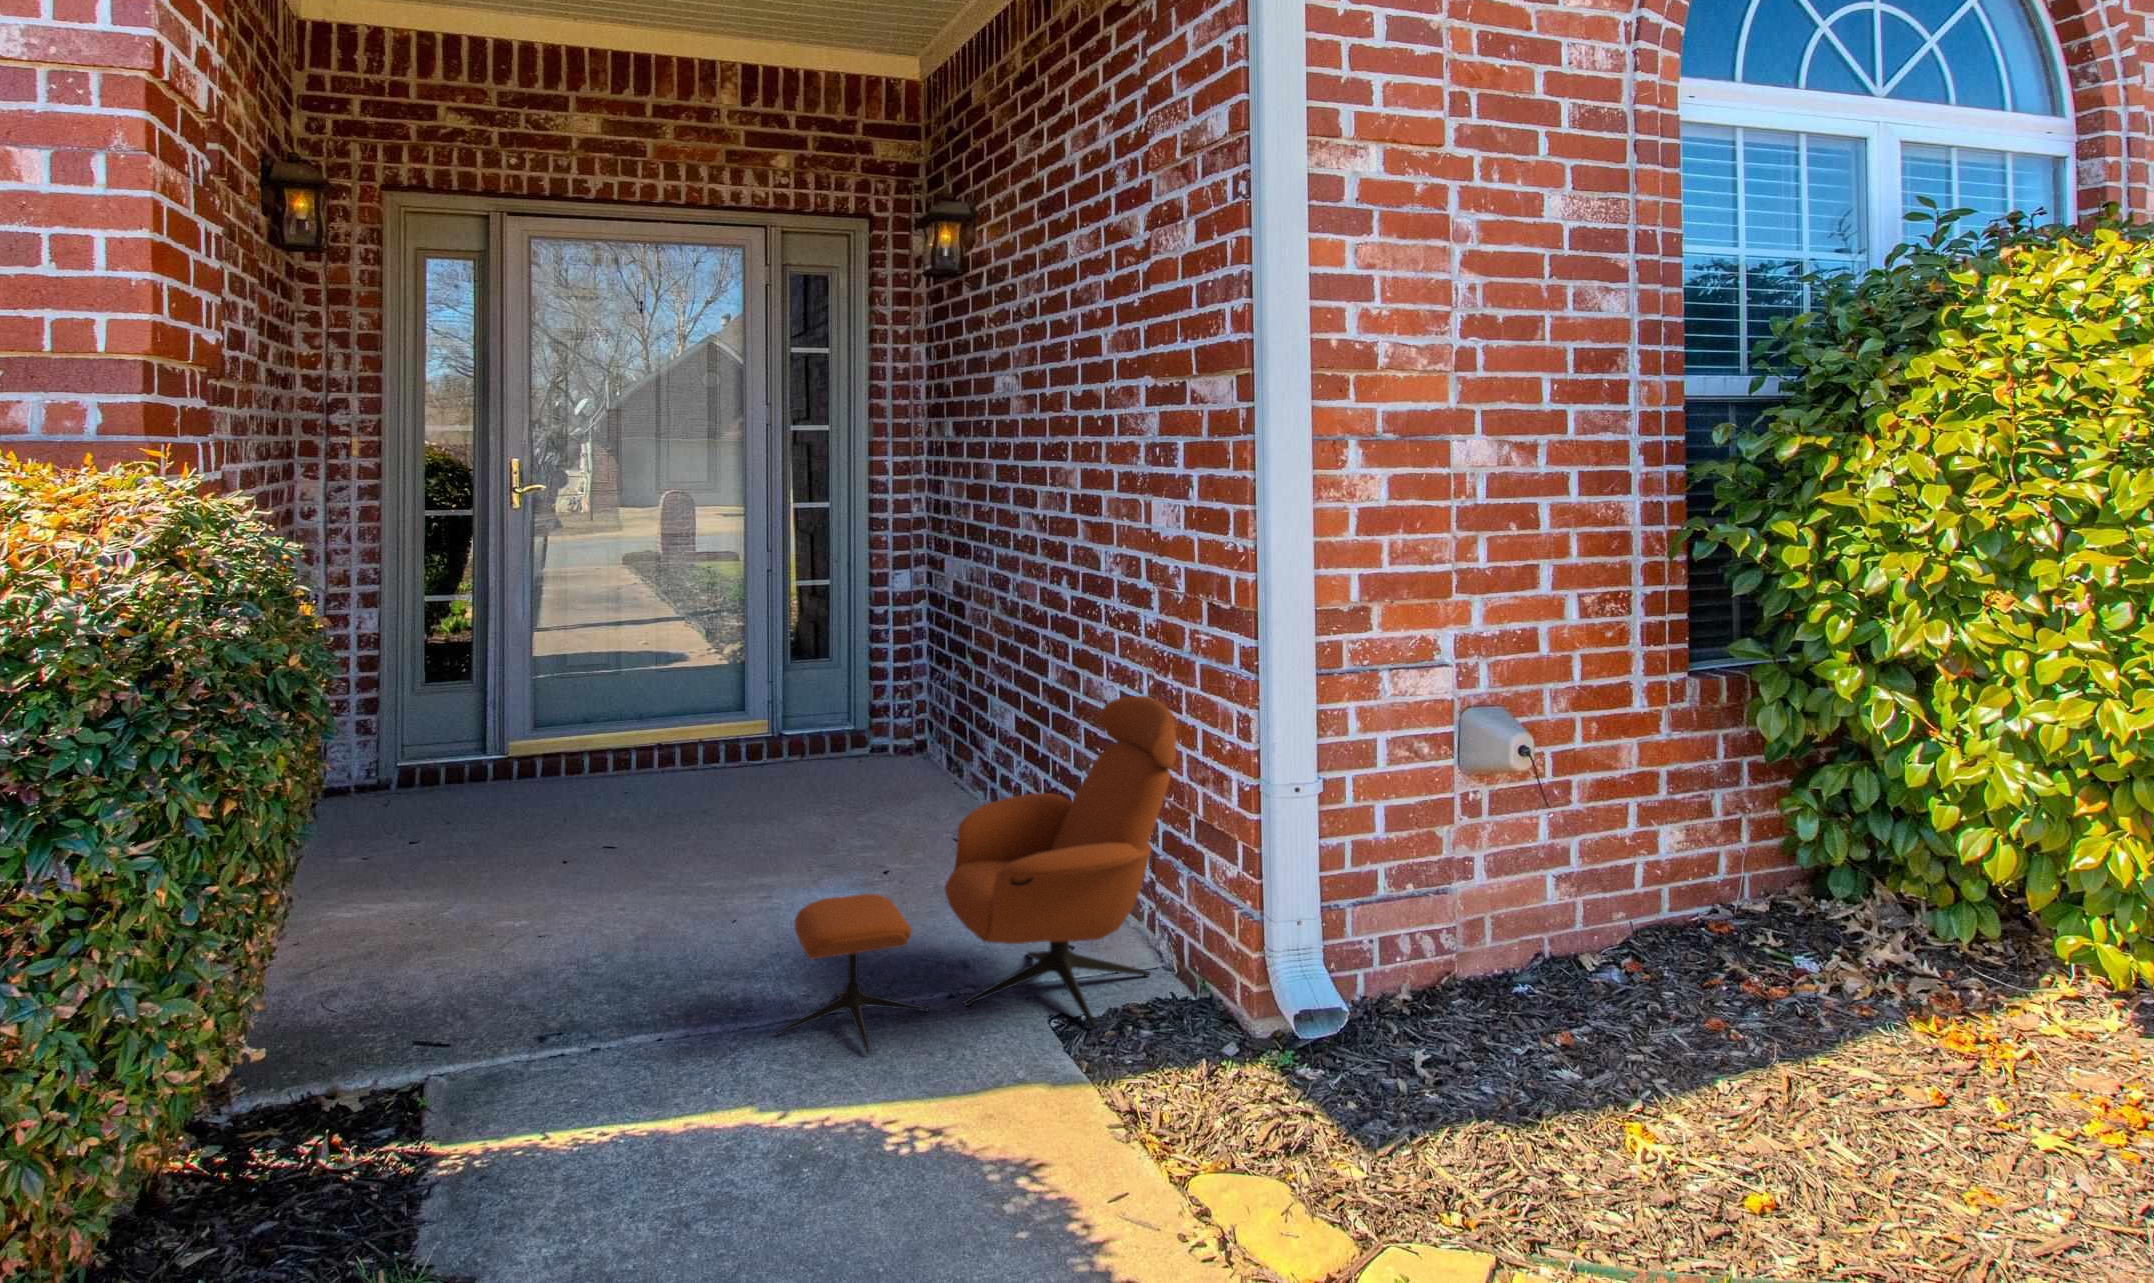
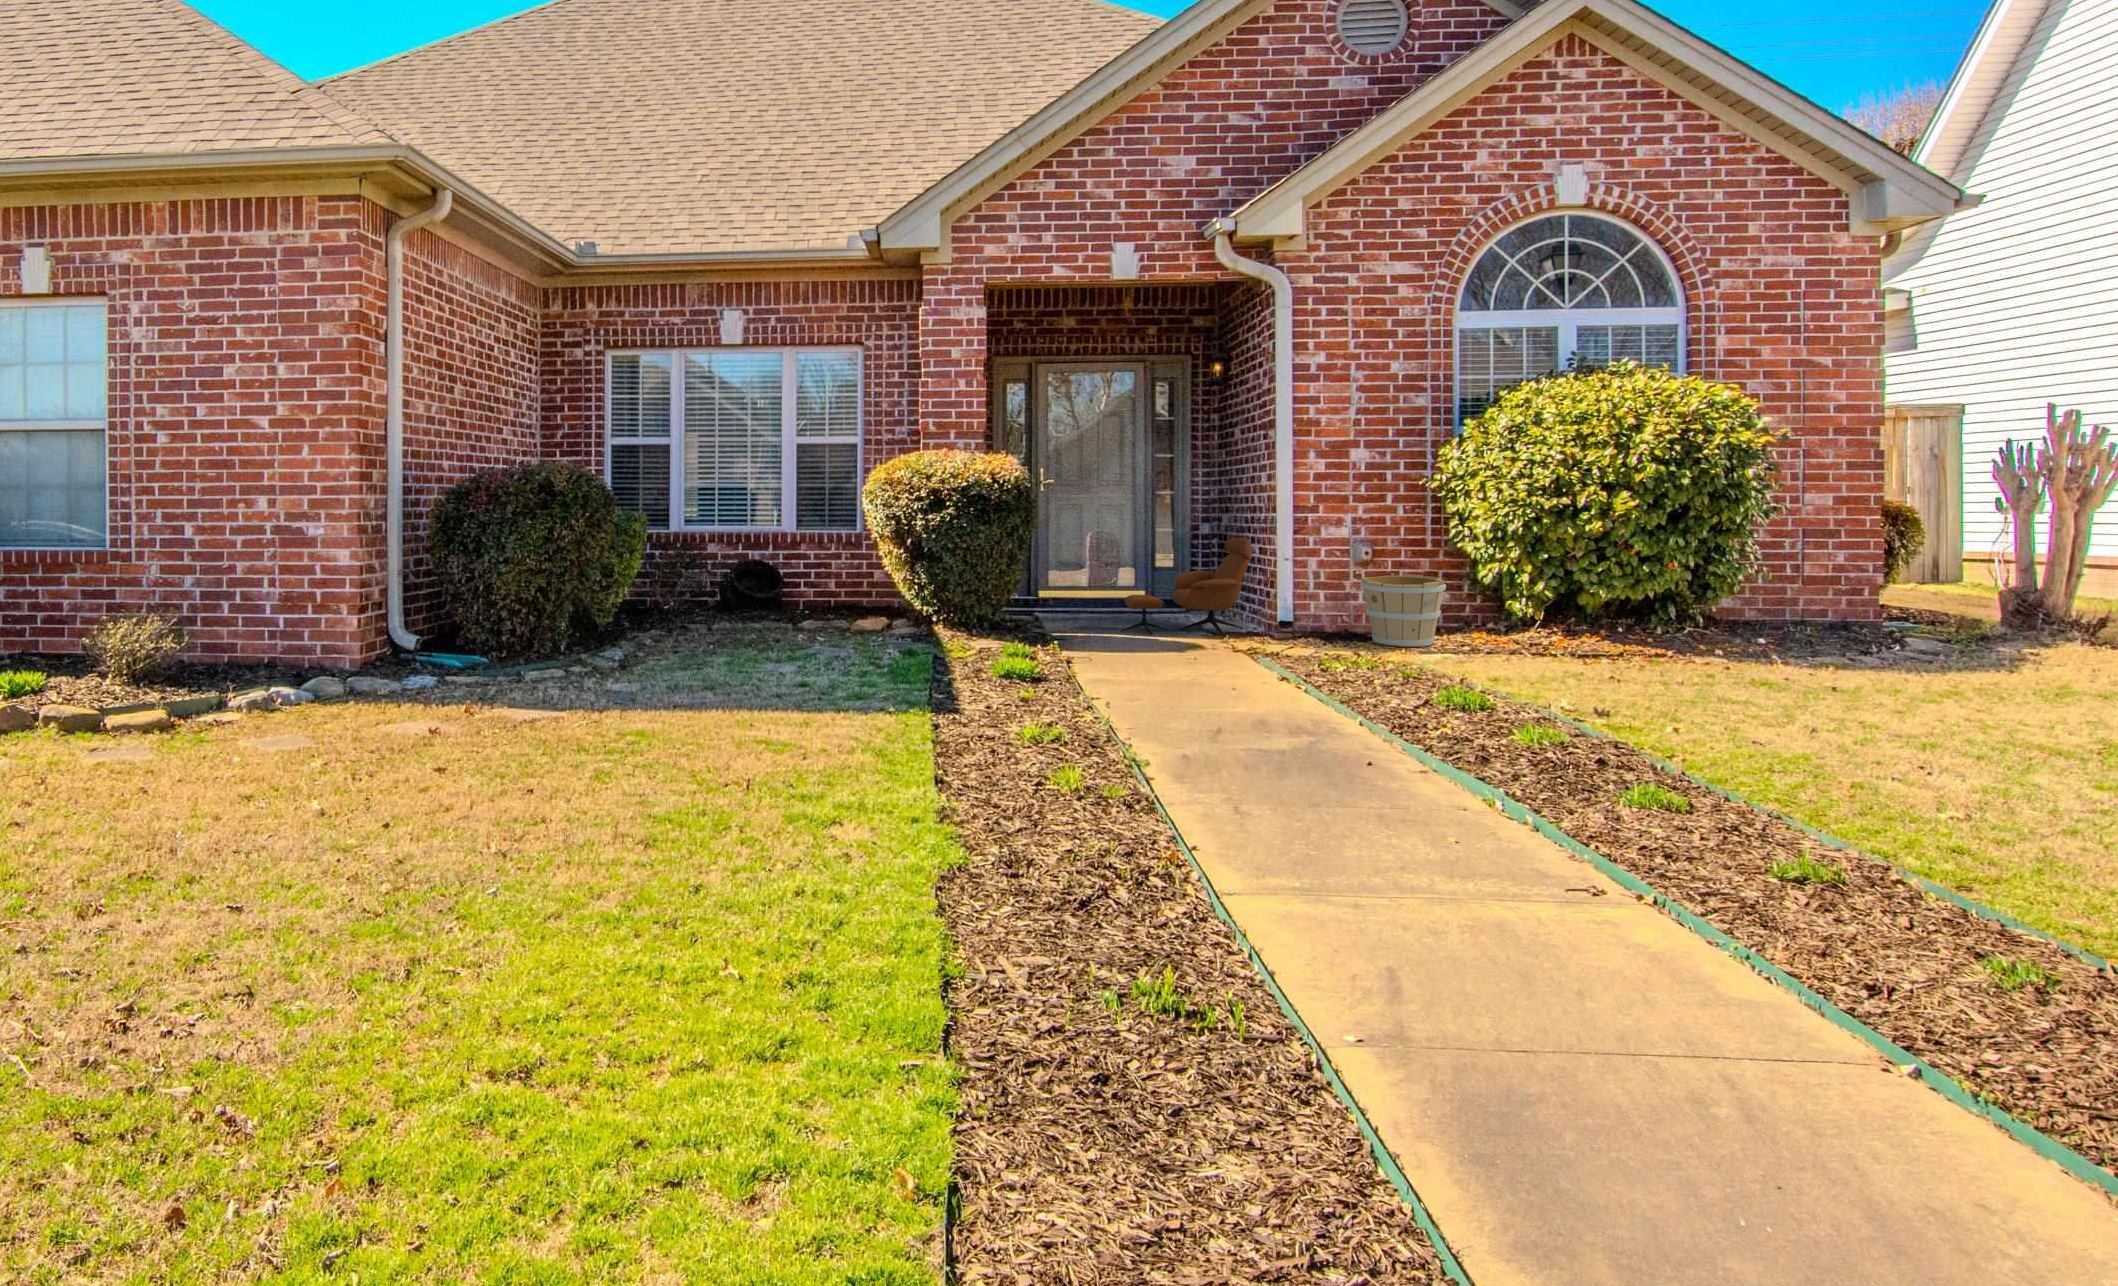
wooden bucket: none [1493,797,1741,1064] -> present [1360,574,1446,647]

